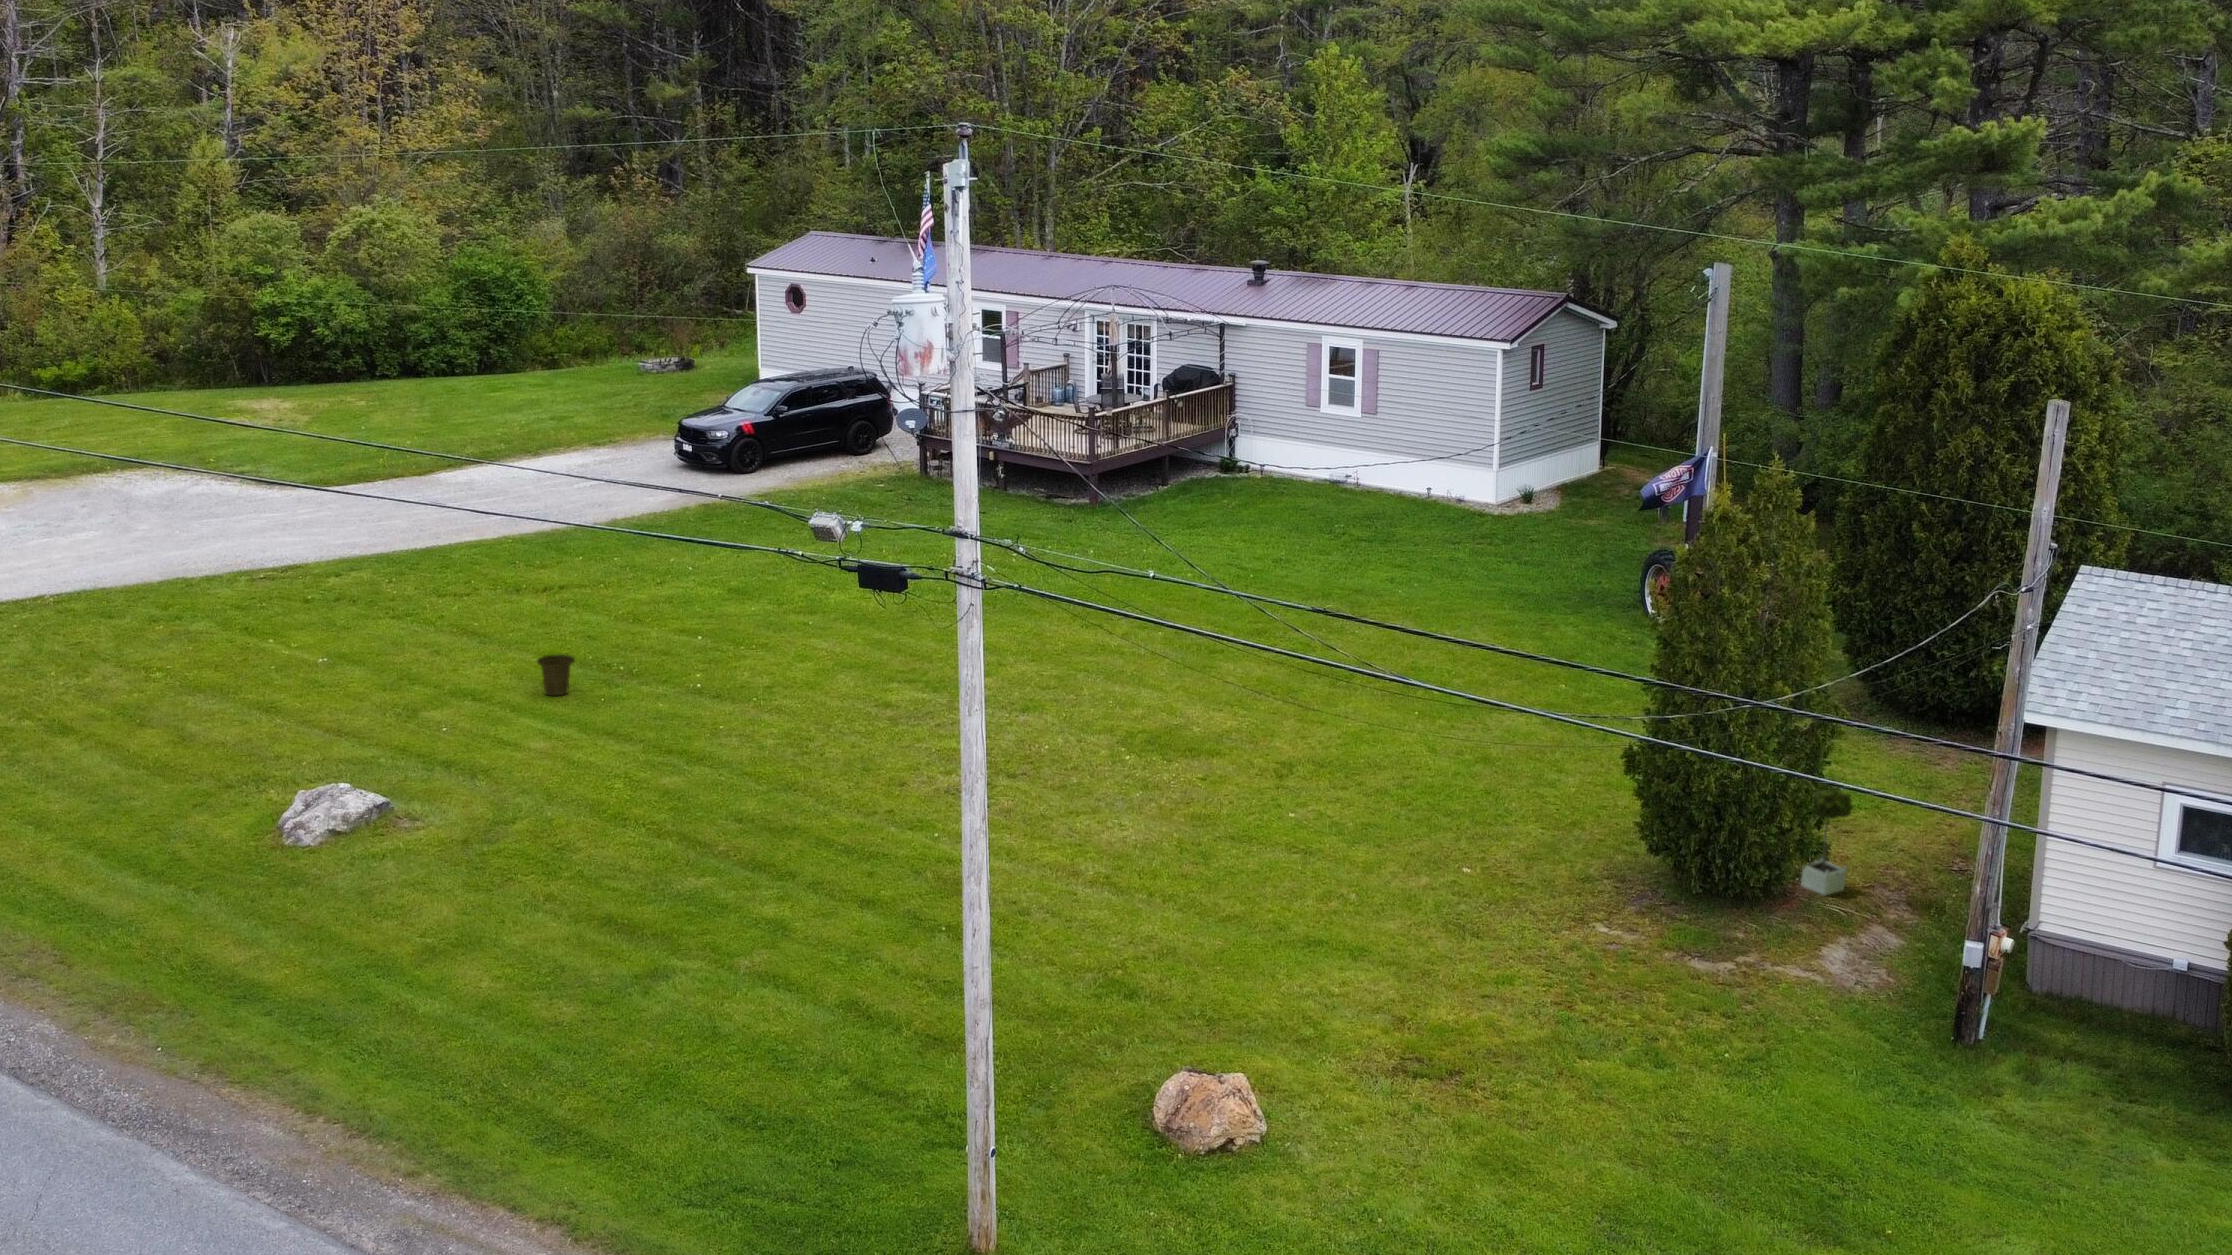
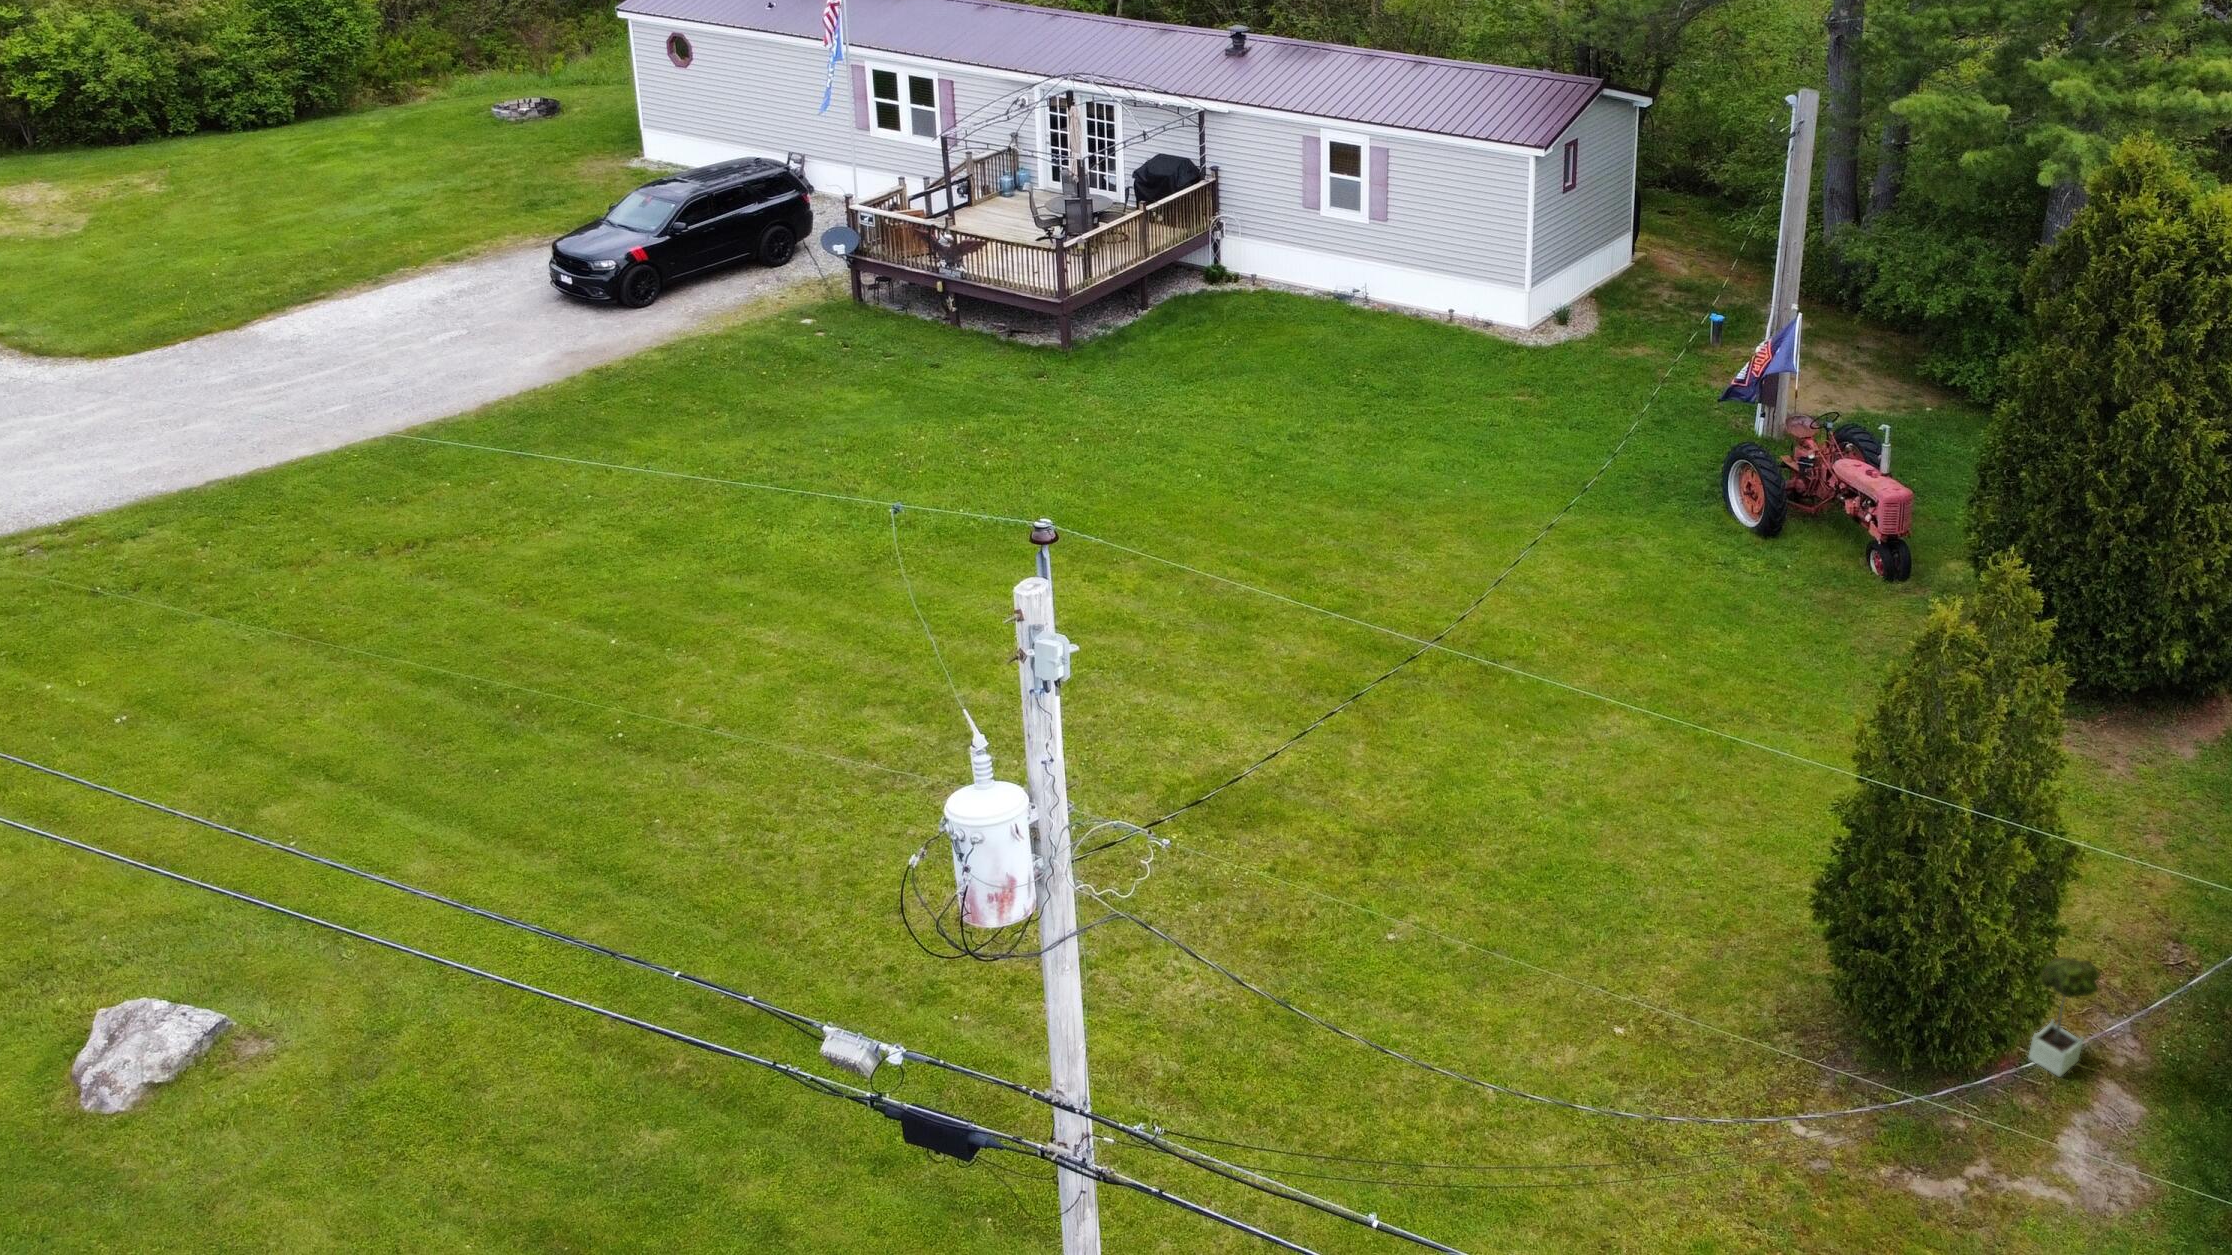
basket: present [537,655,575,696] -> none [395,768,448,827]

